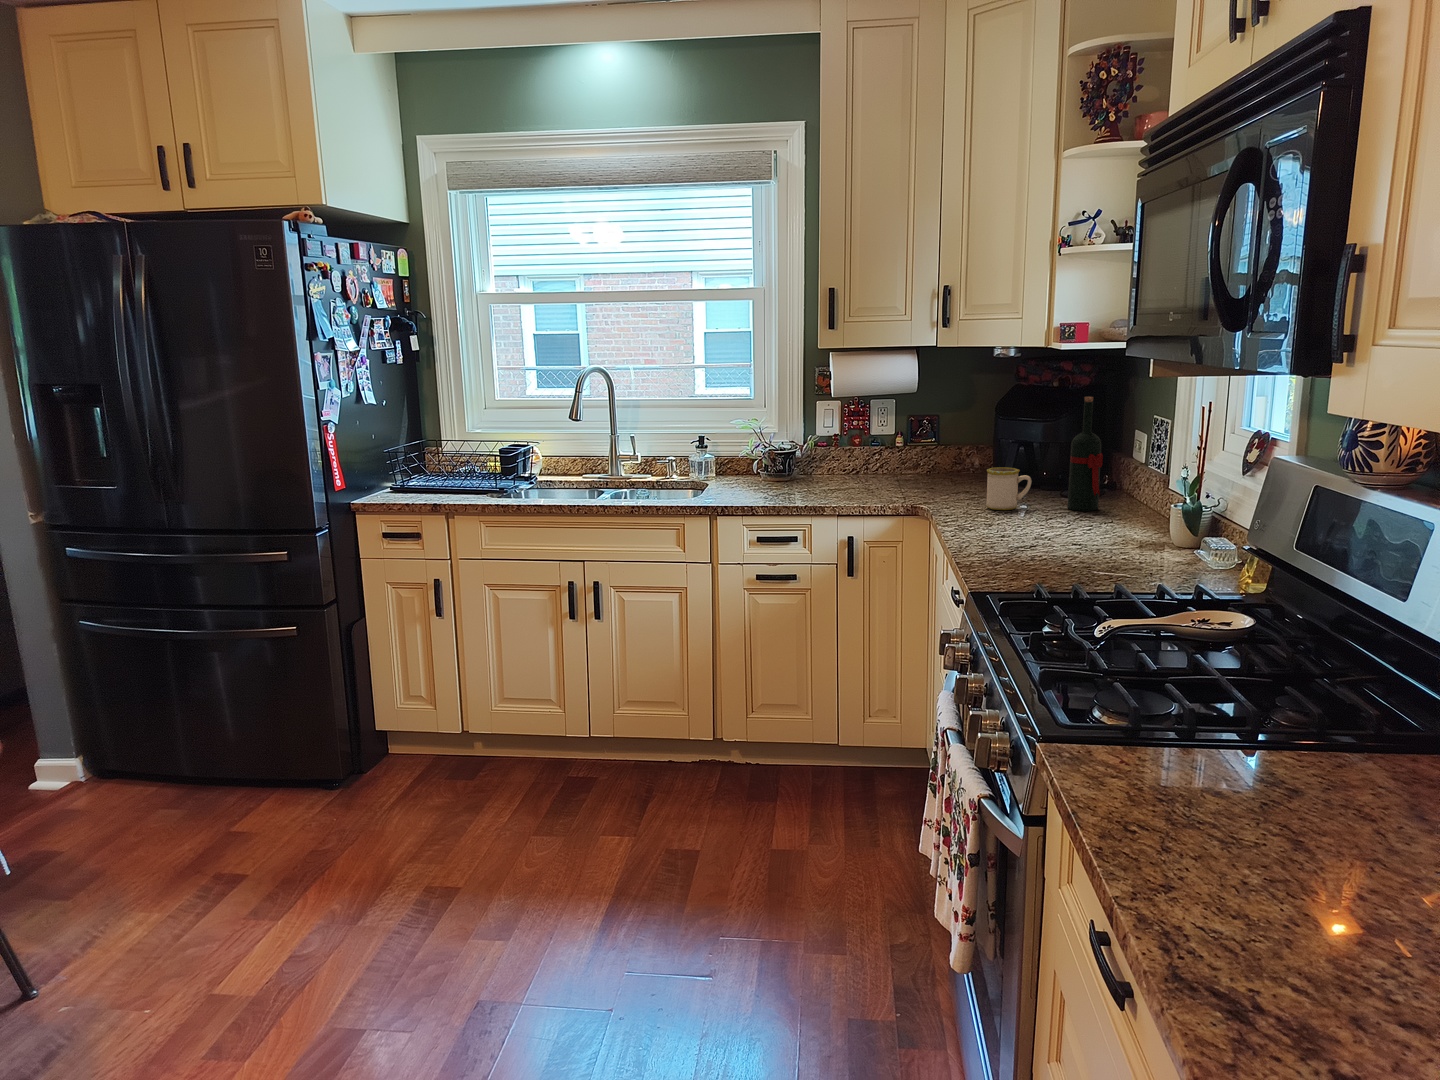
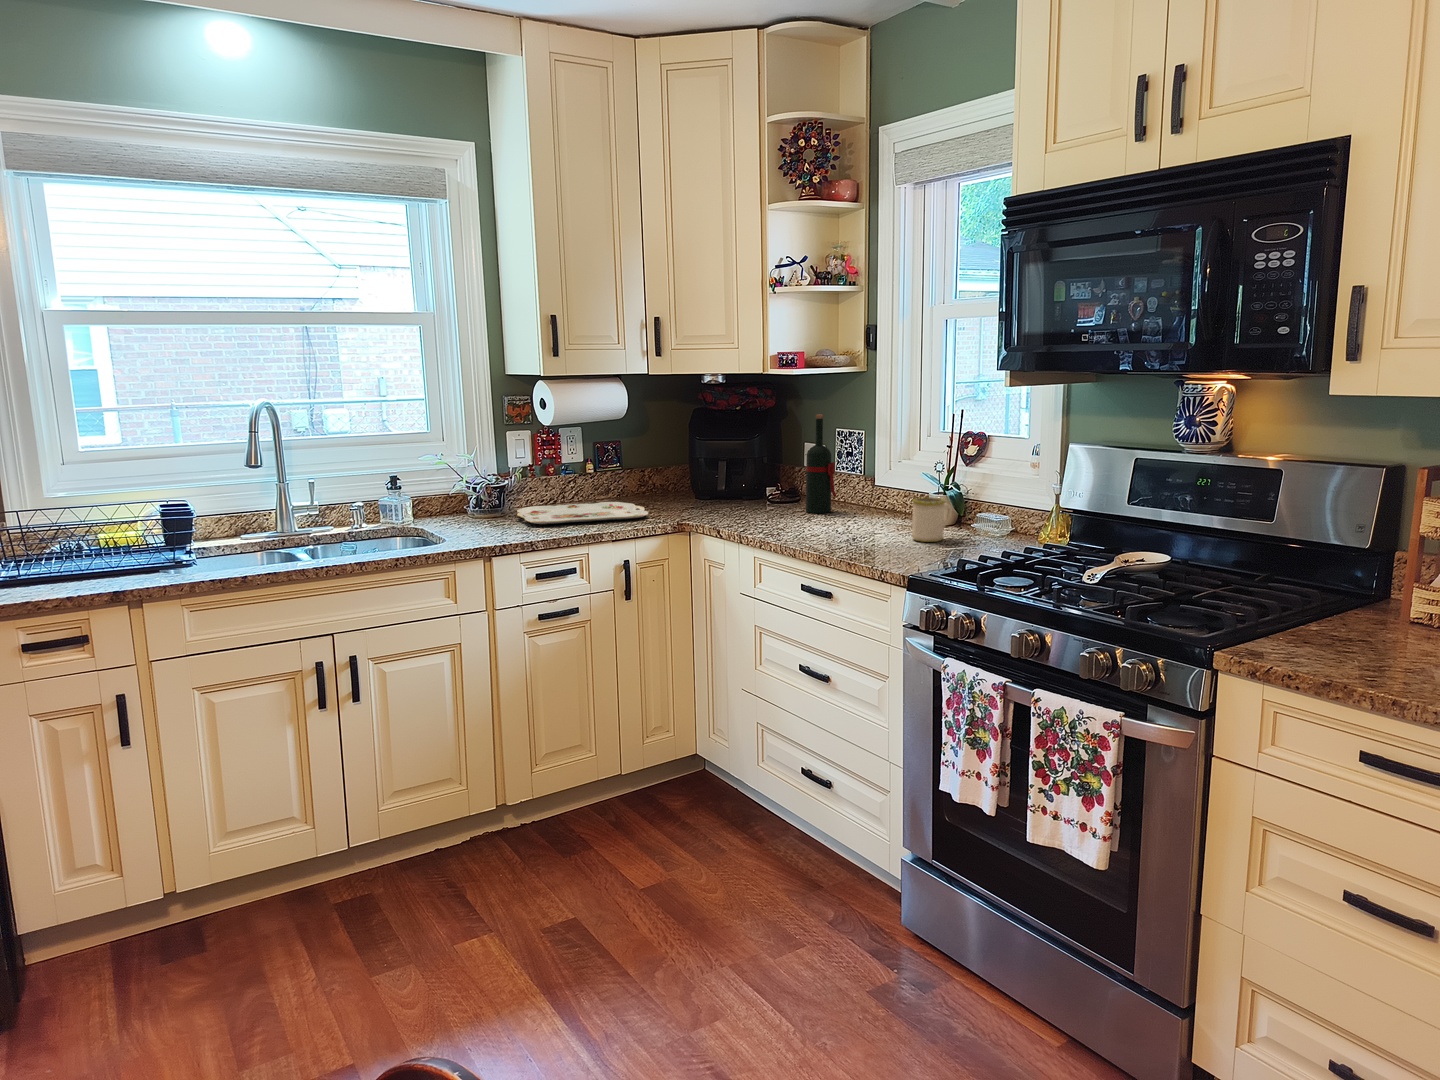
mug: present [987,467,1032,510] -> present [912,497,952,542]
serving tray: none [785,474,914,495] -> present [517,502,648,524]

